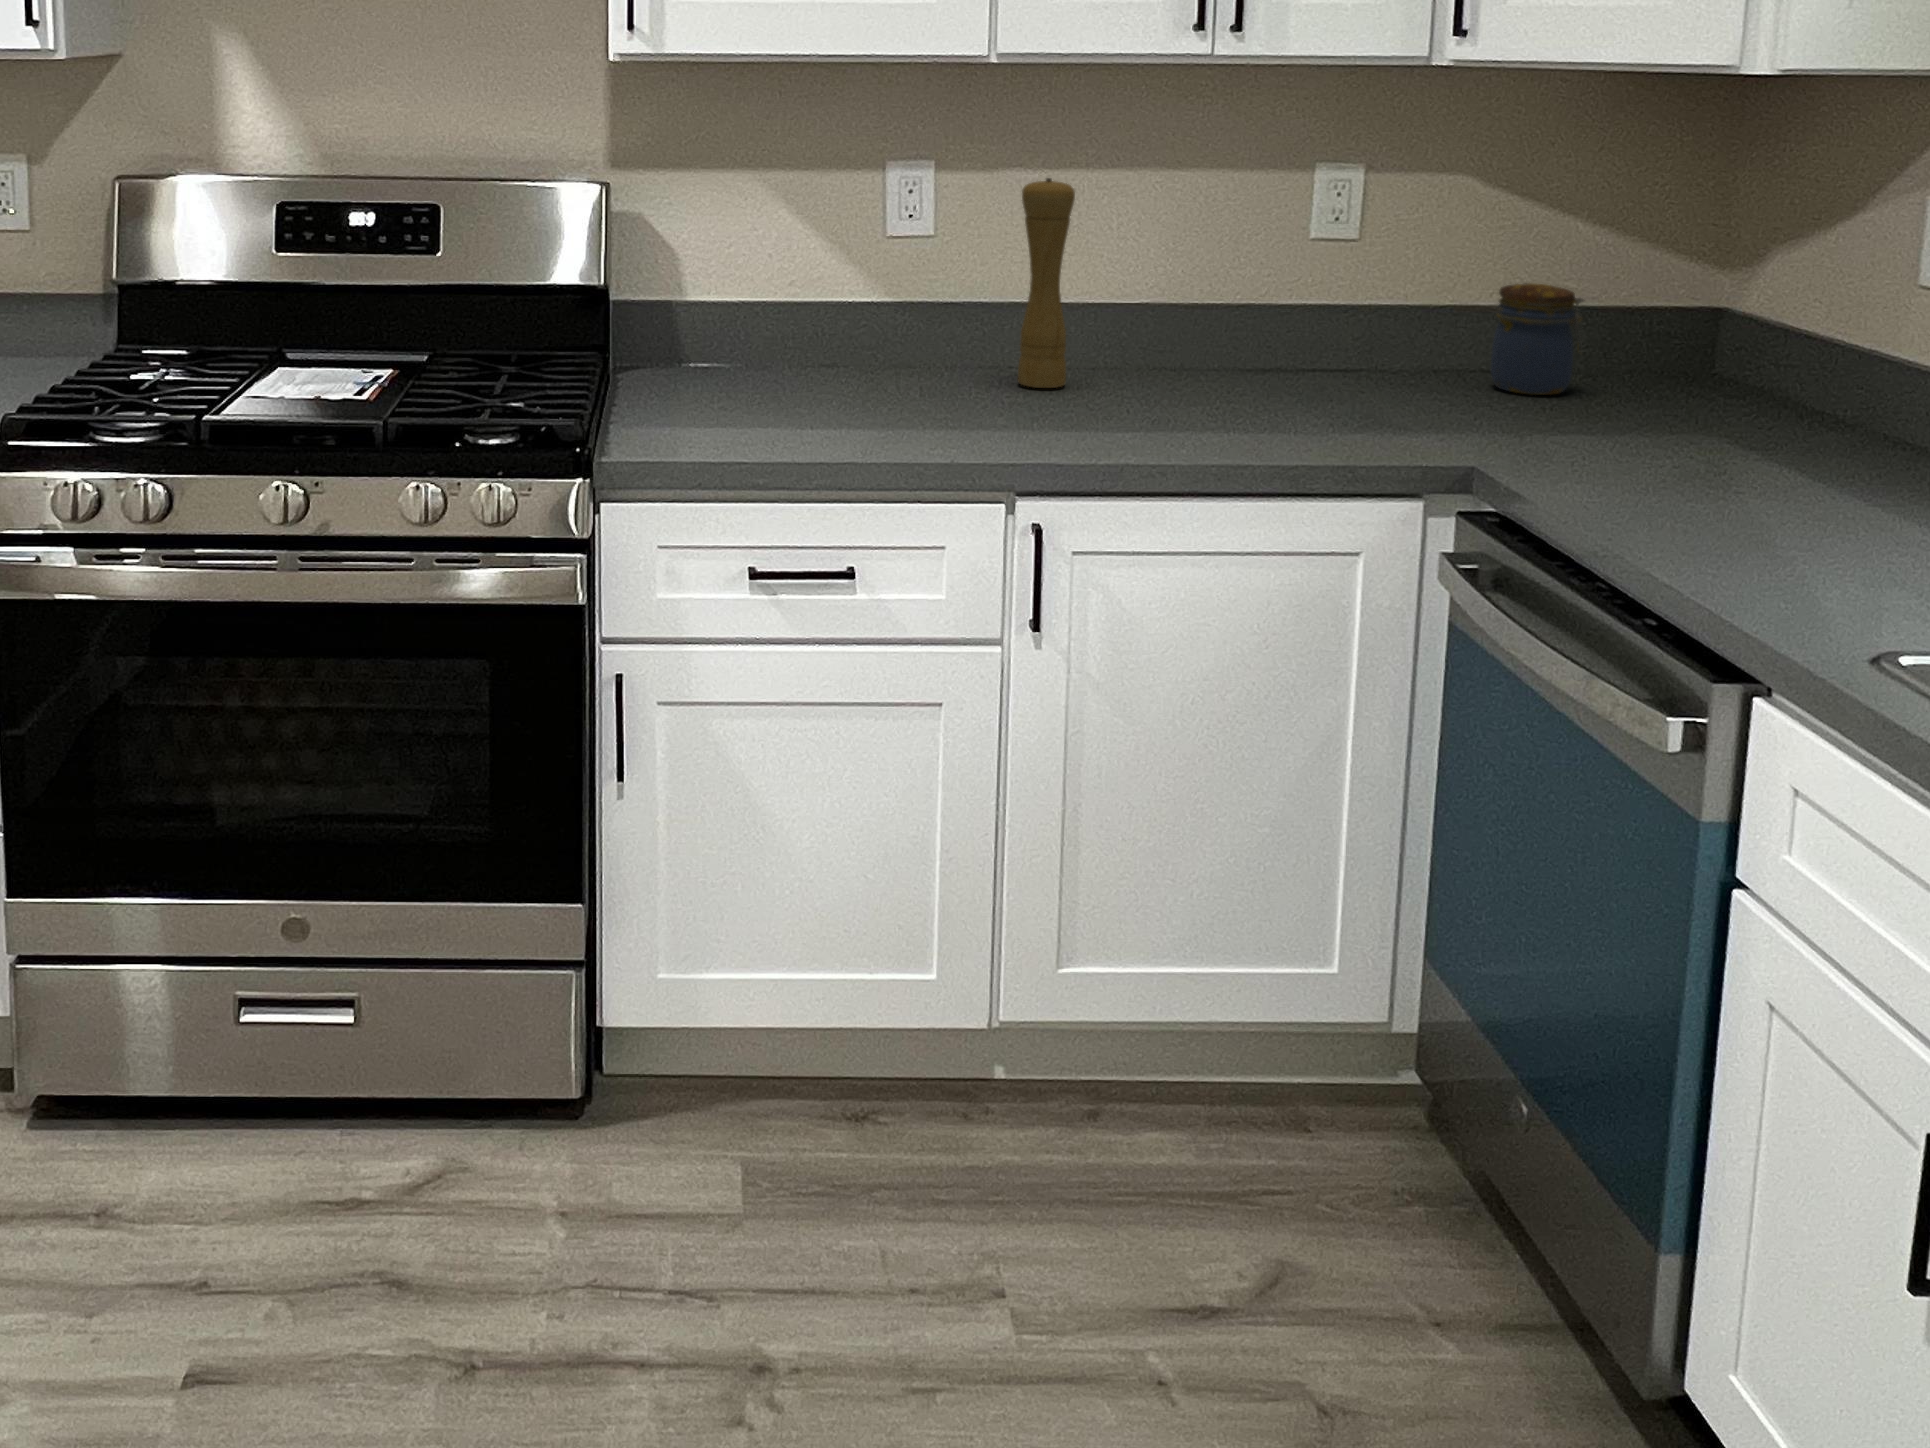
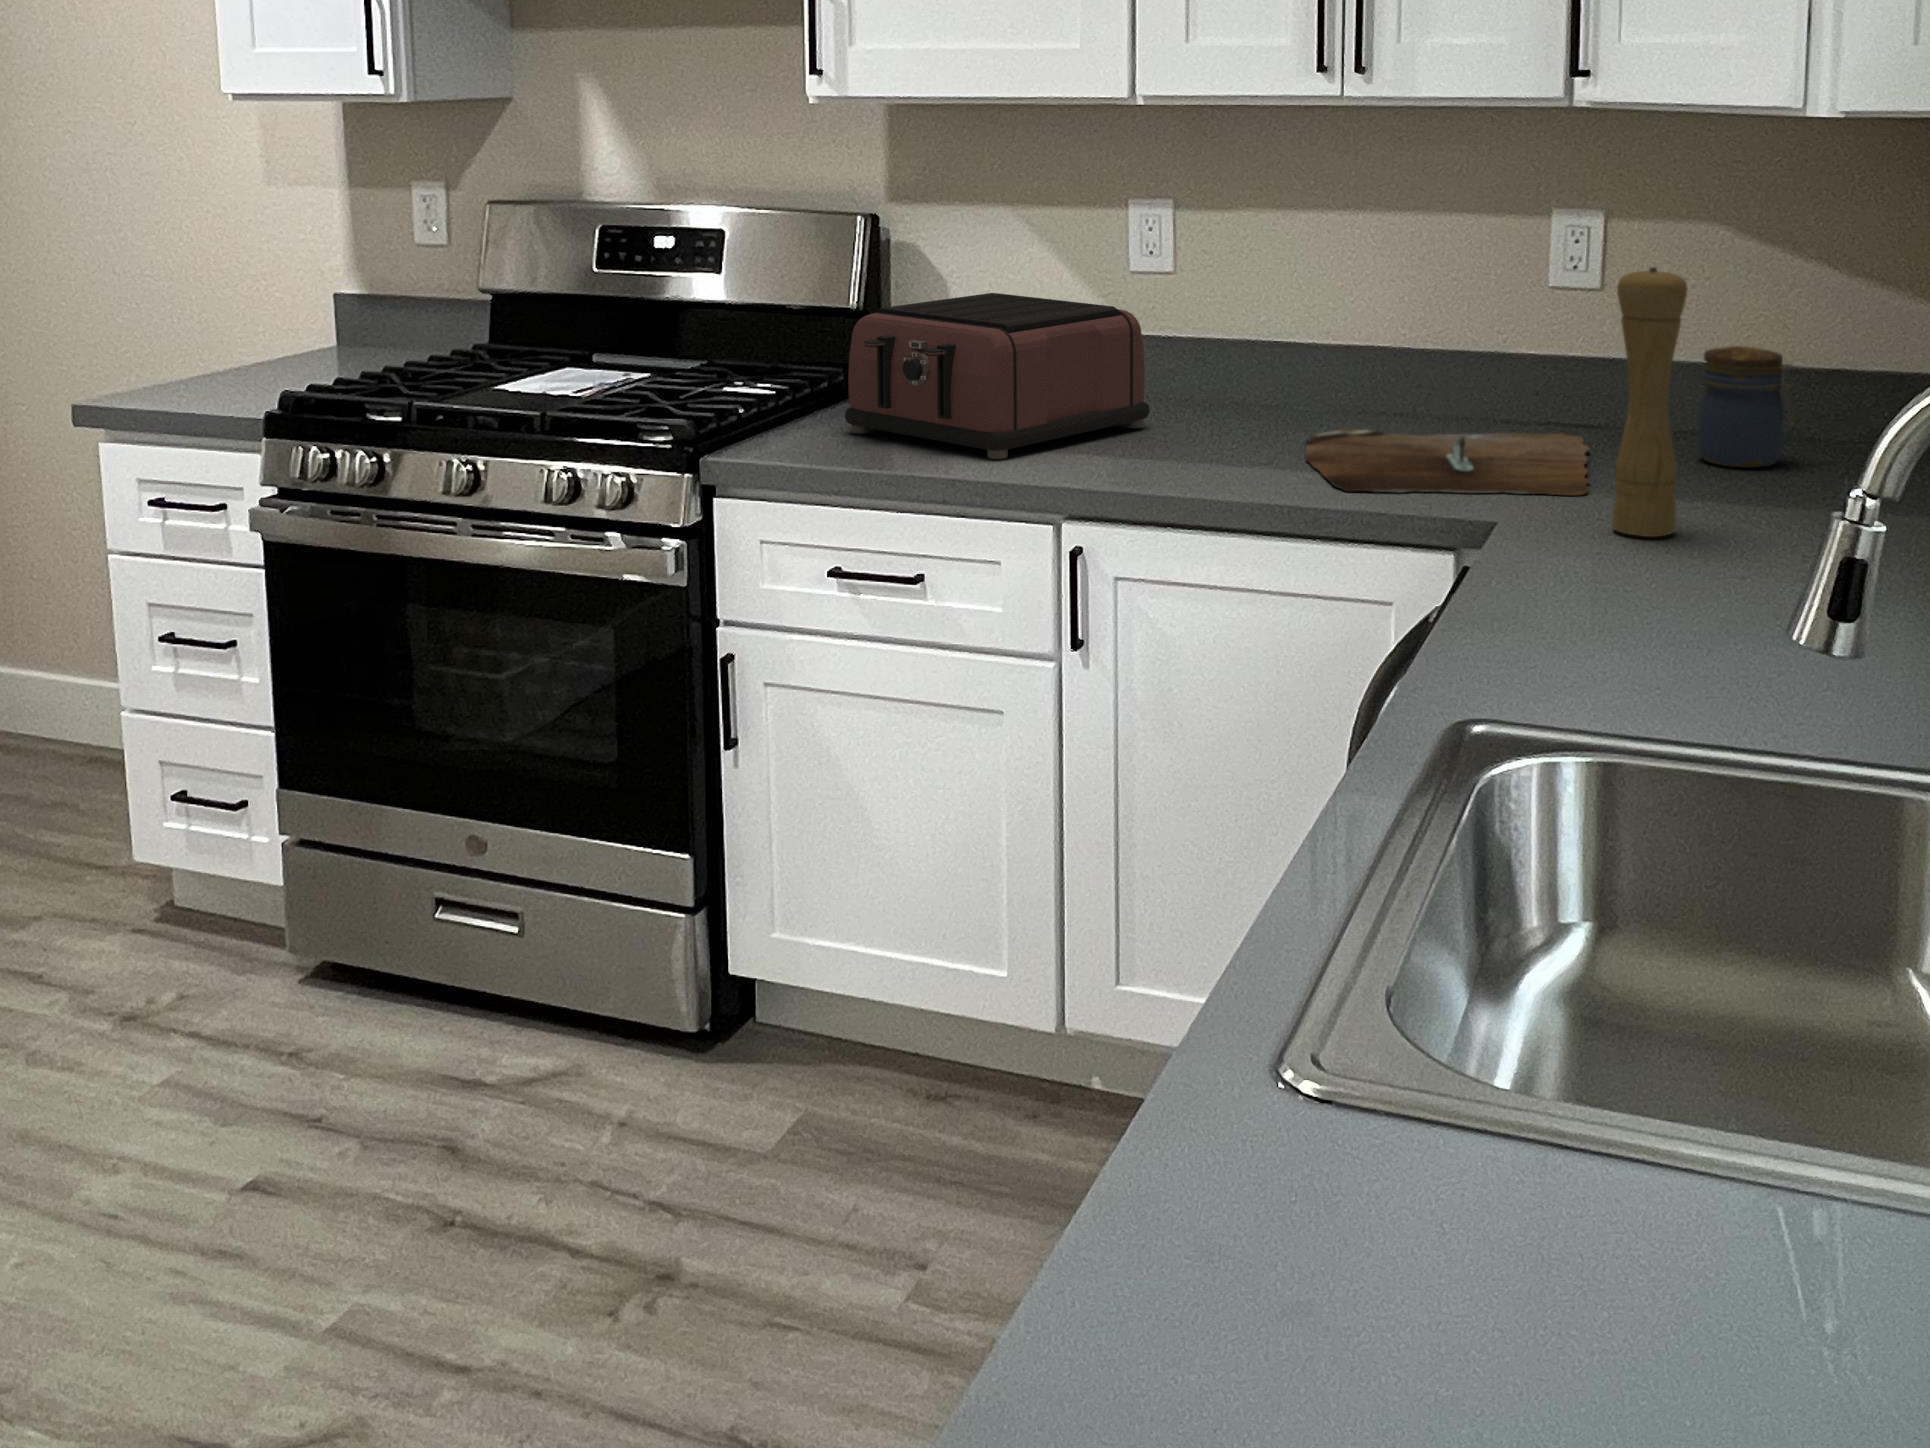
pepper mill: present [1018,178,1075,388] -> present [1612,267,1688,537]
toaster: none [693,262,973,441] -> present [845,293,1150,459]
cutting board: none [1143,372,1492,448] -> present [1306,428,1590,495]

